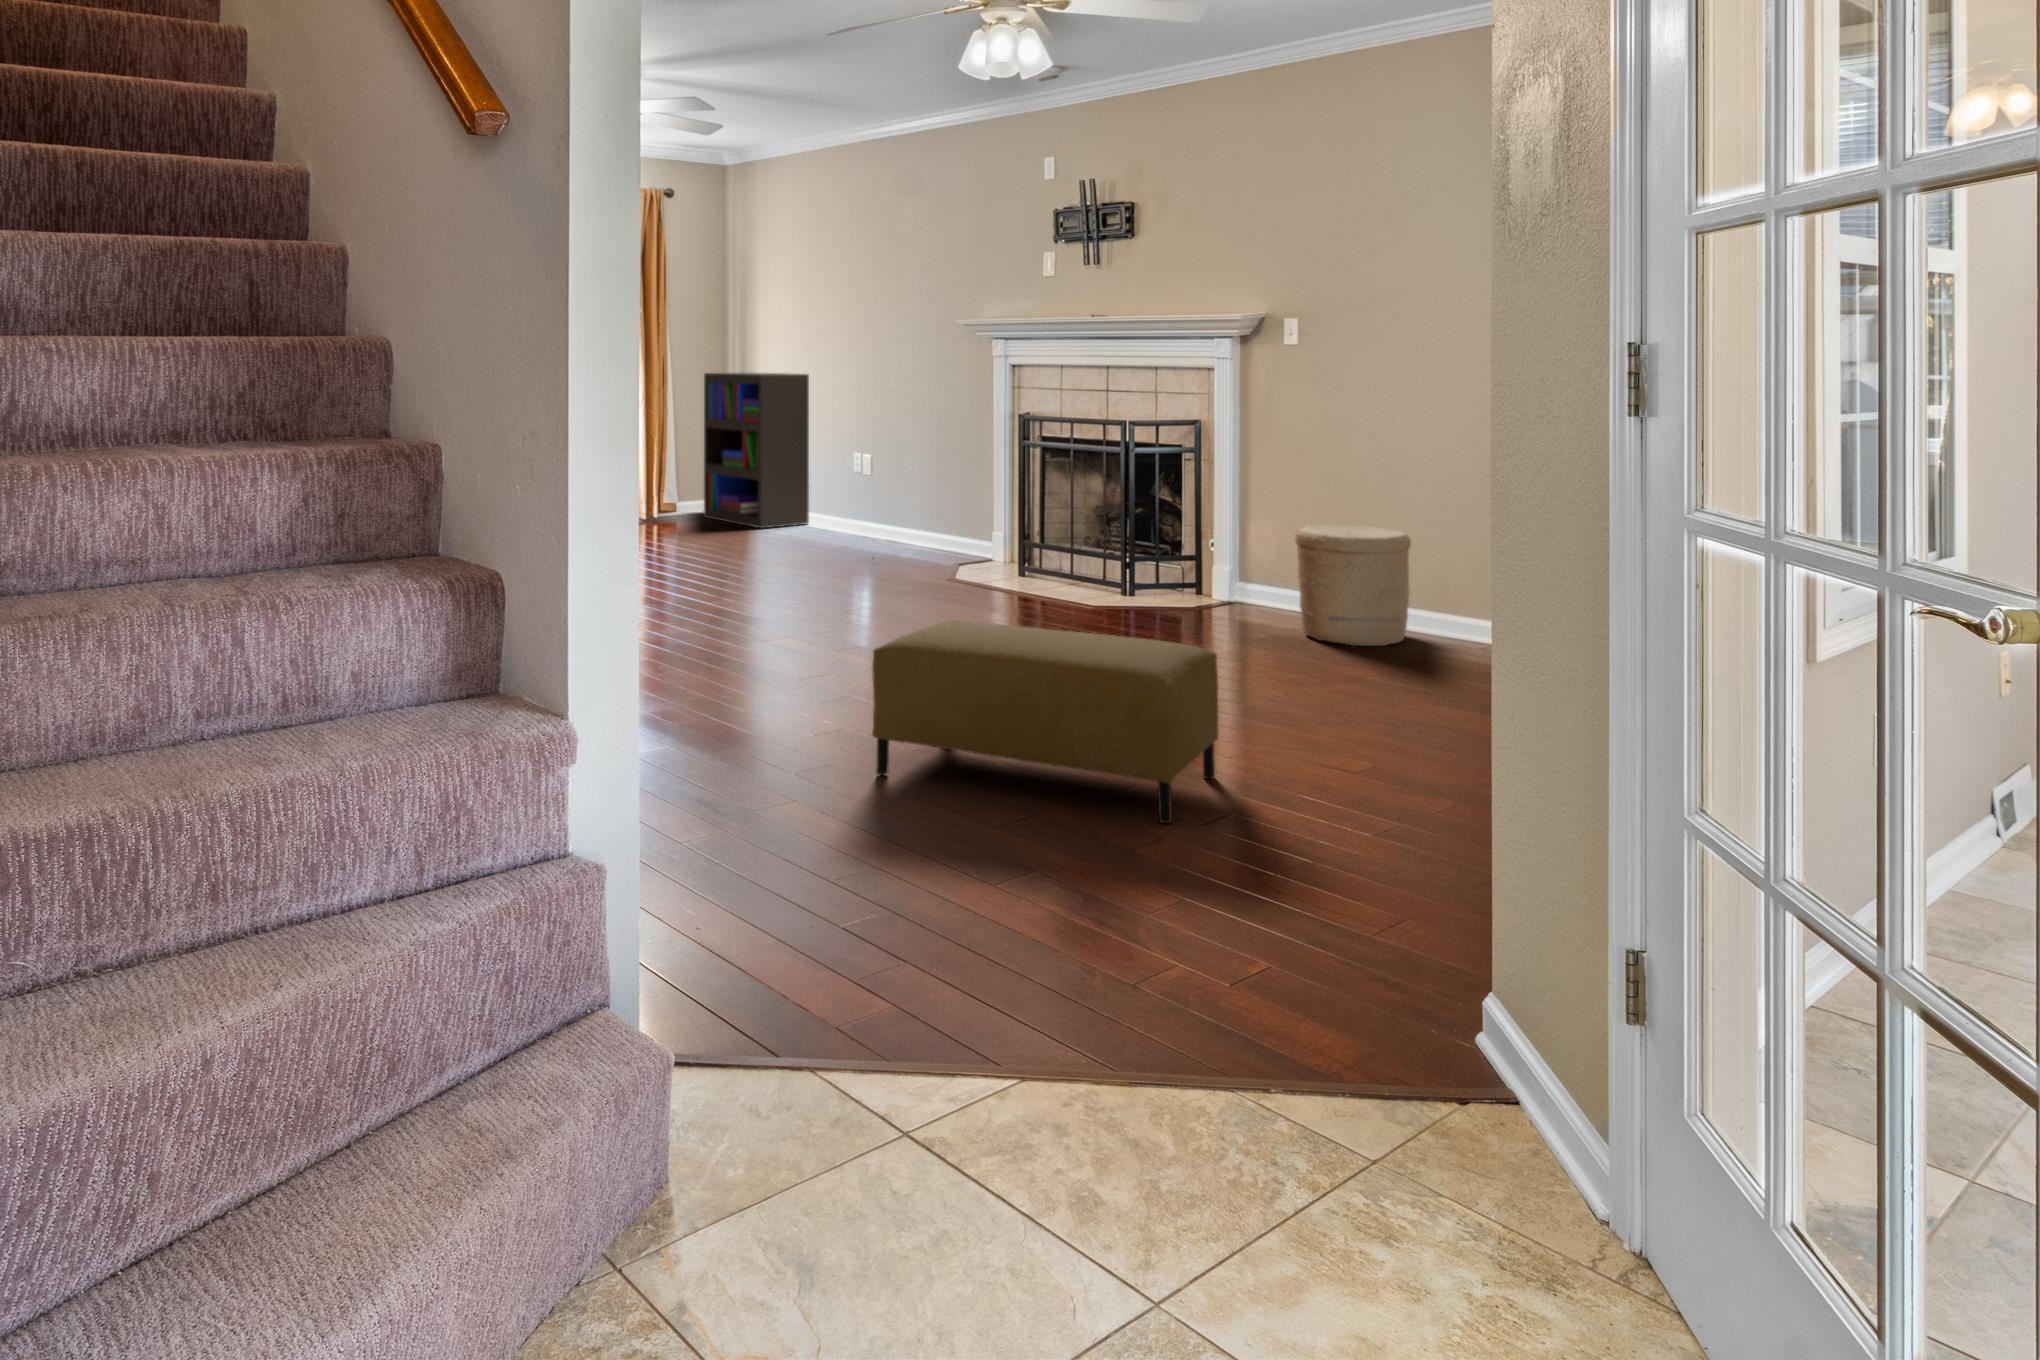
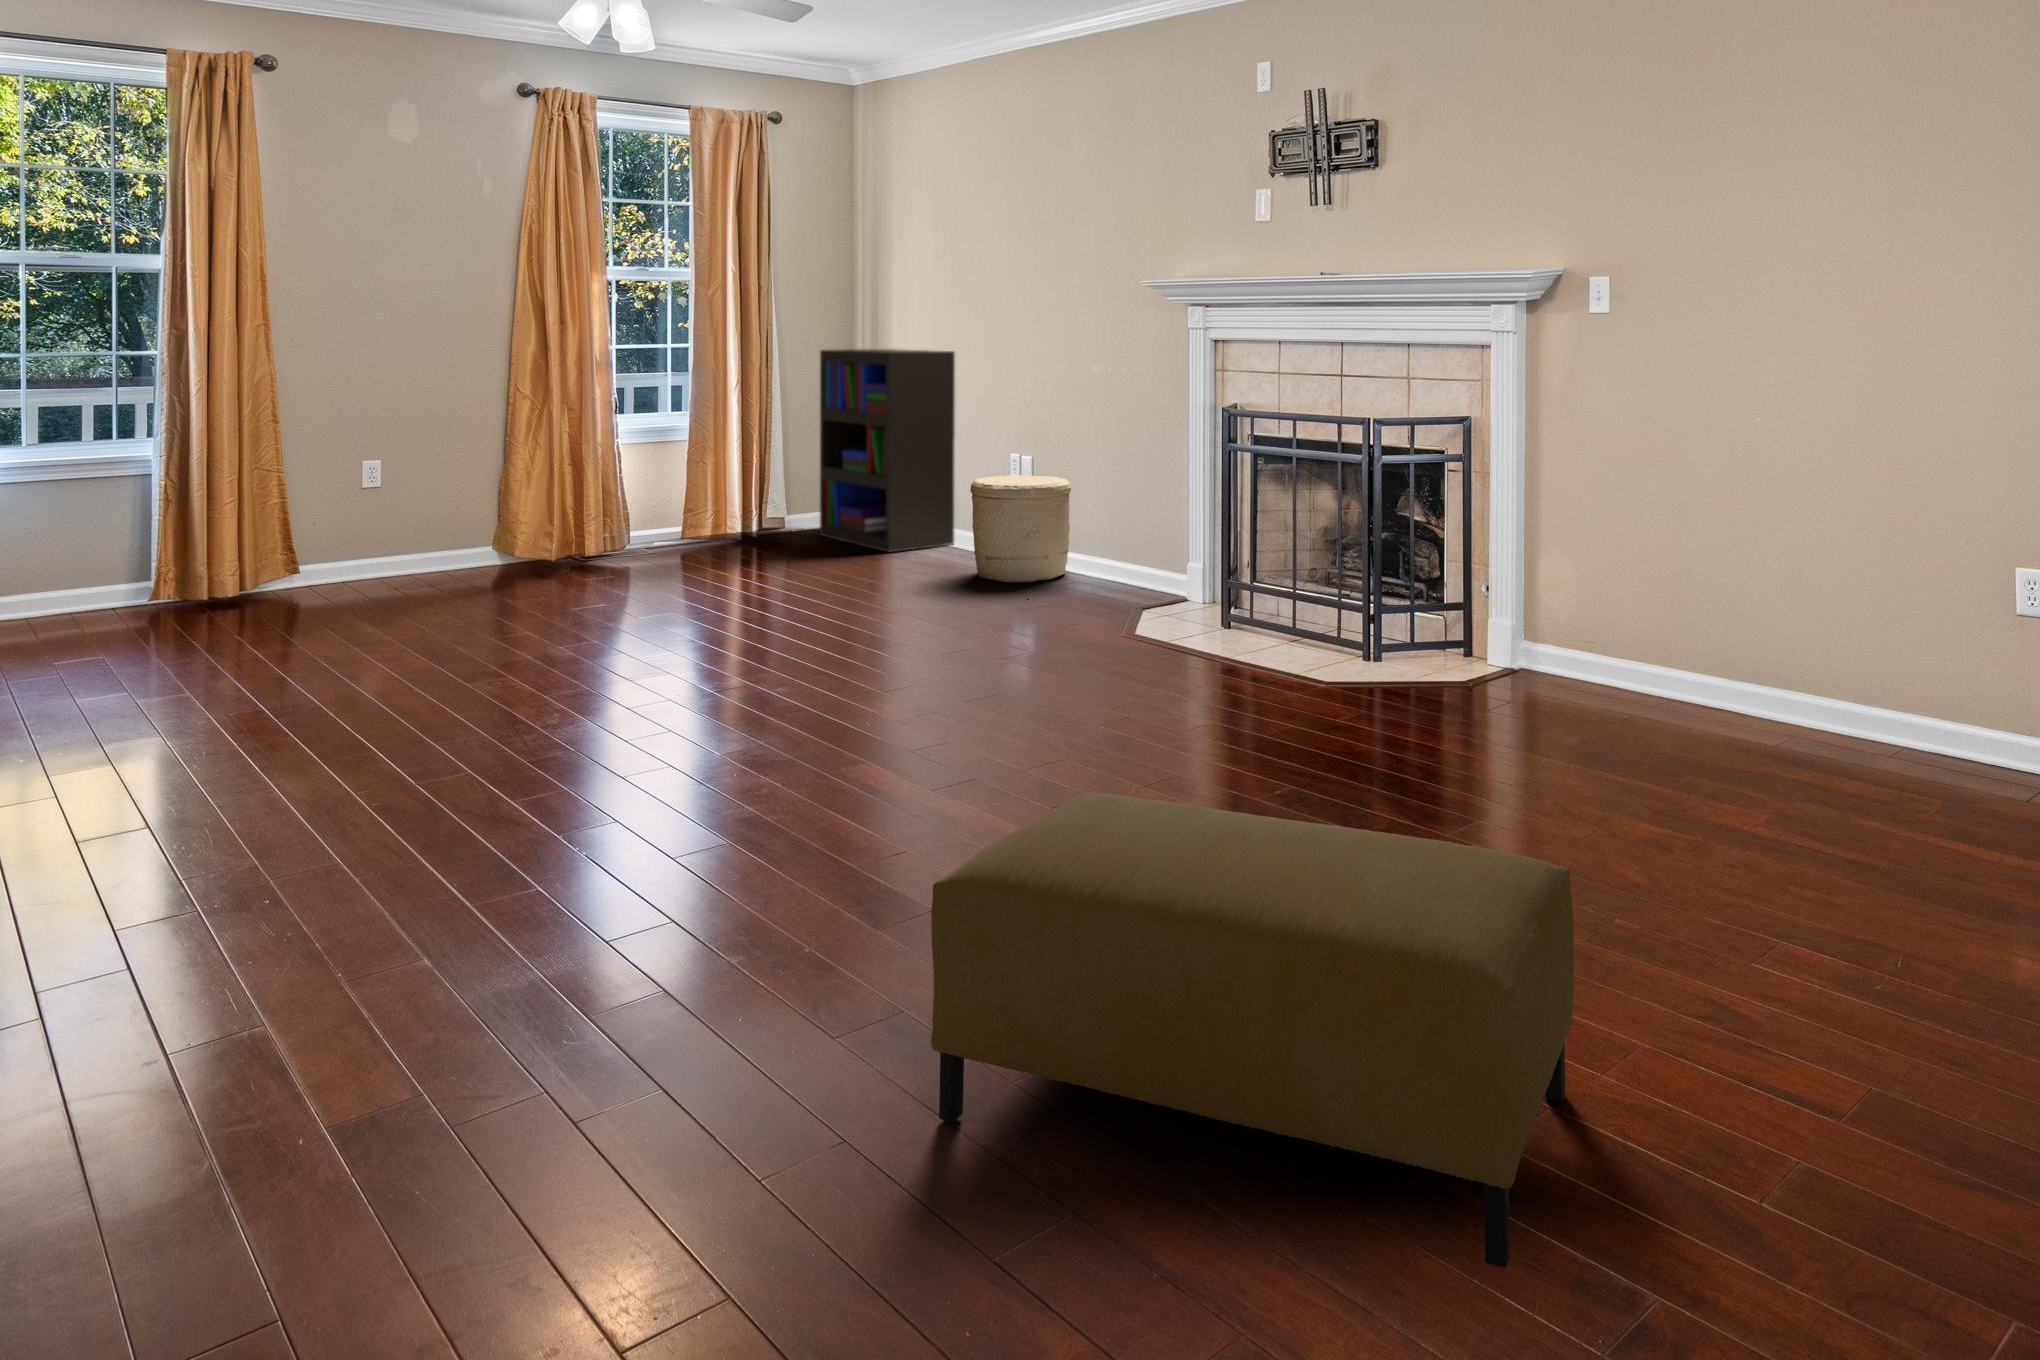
woven basket: present [1295,525,1411,646] -> present [971,475,1071,582]

